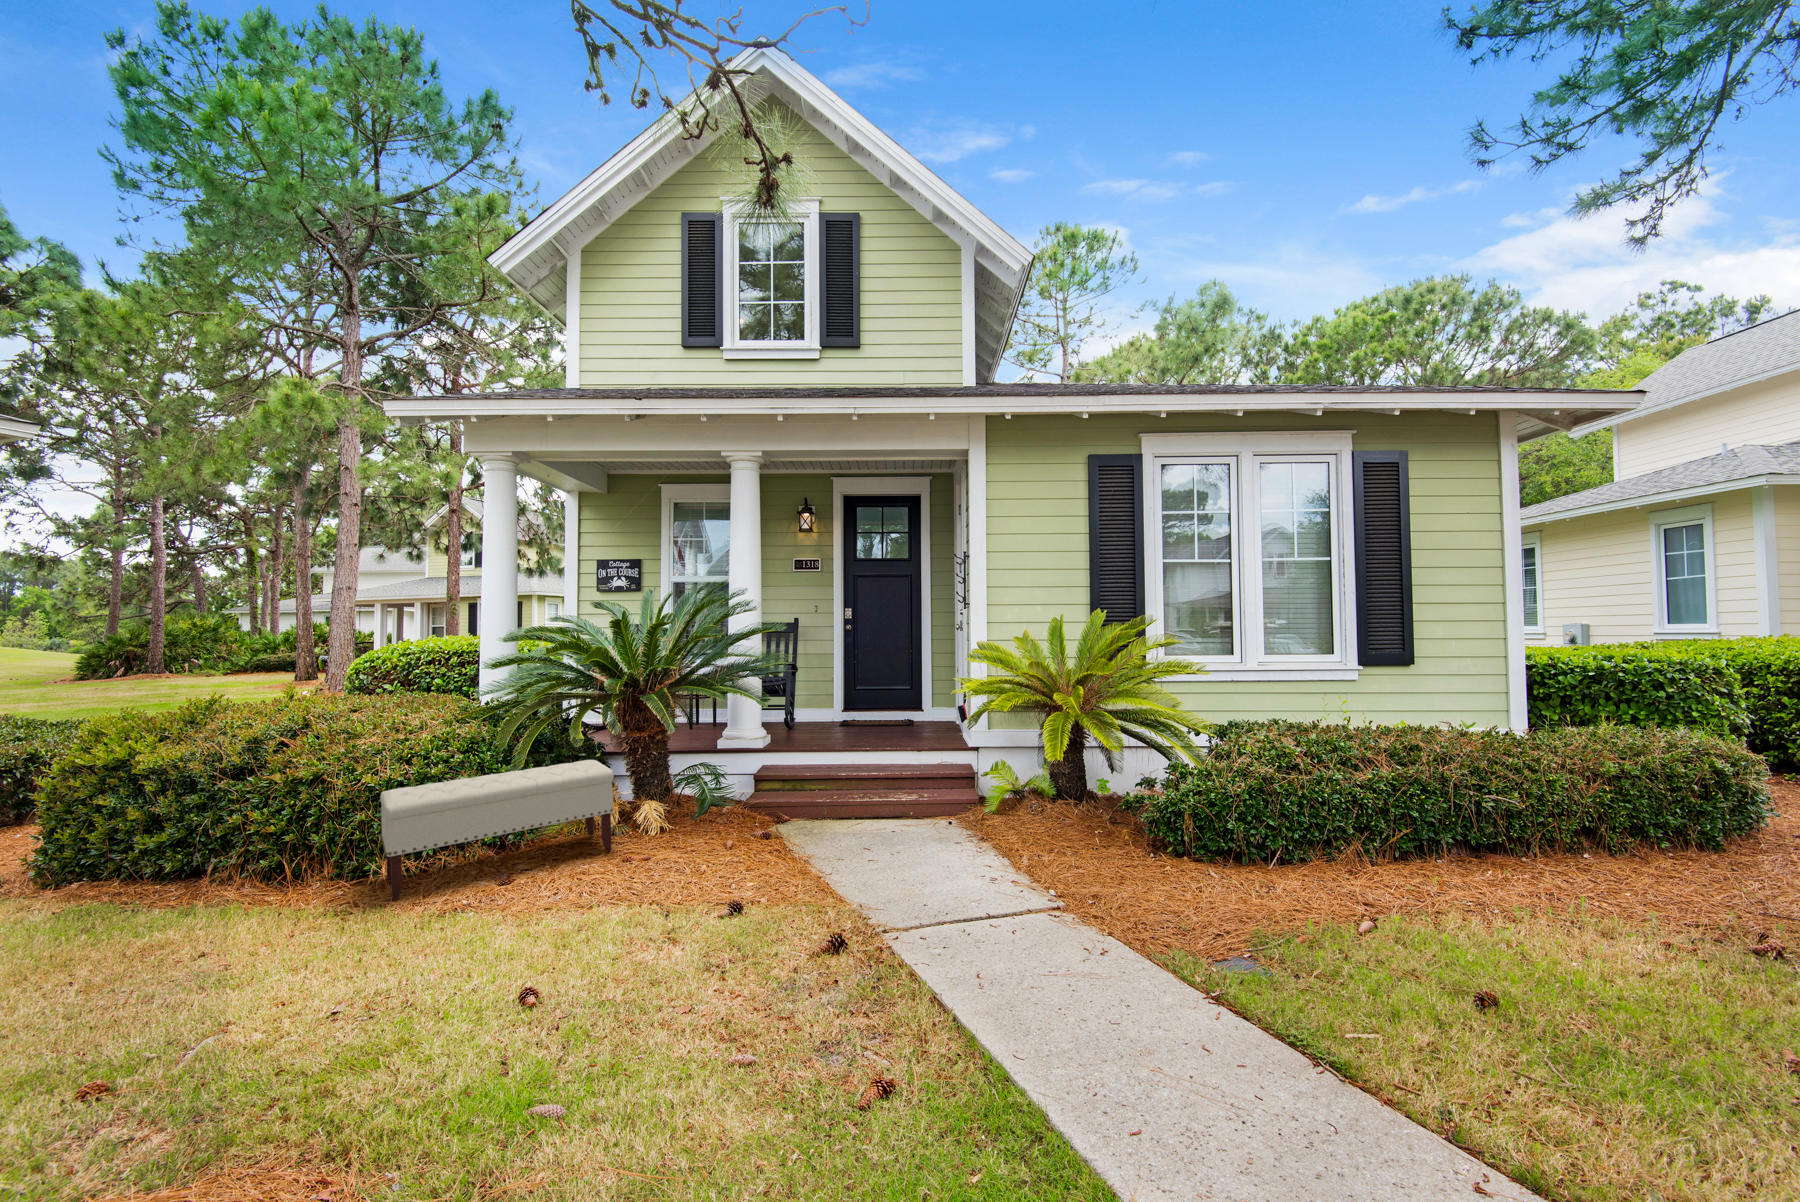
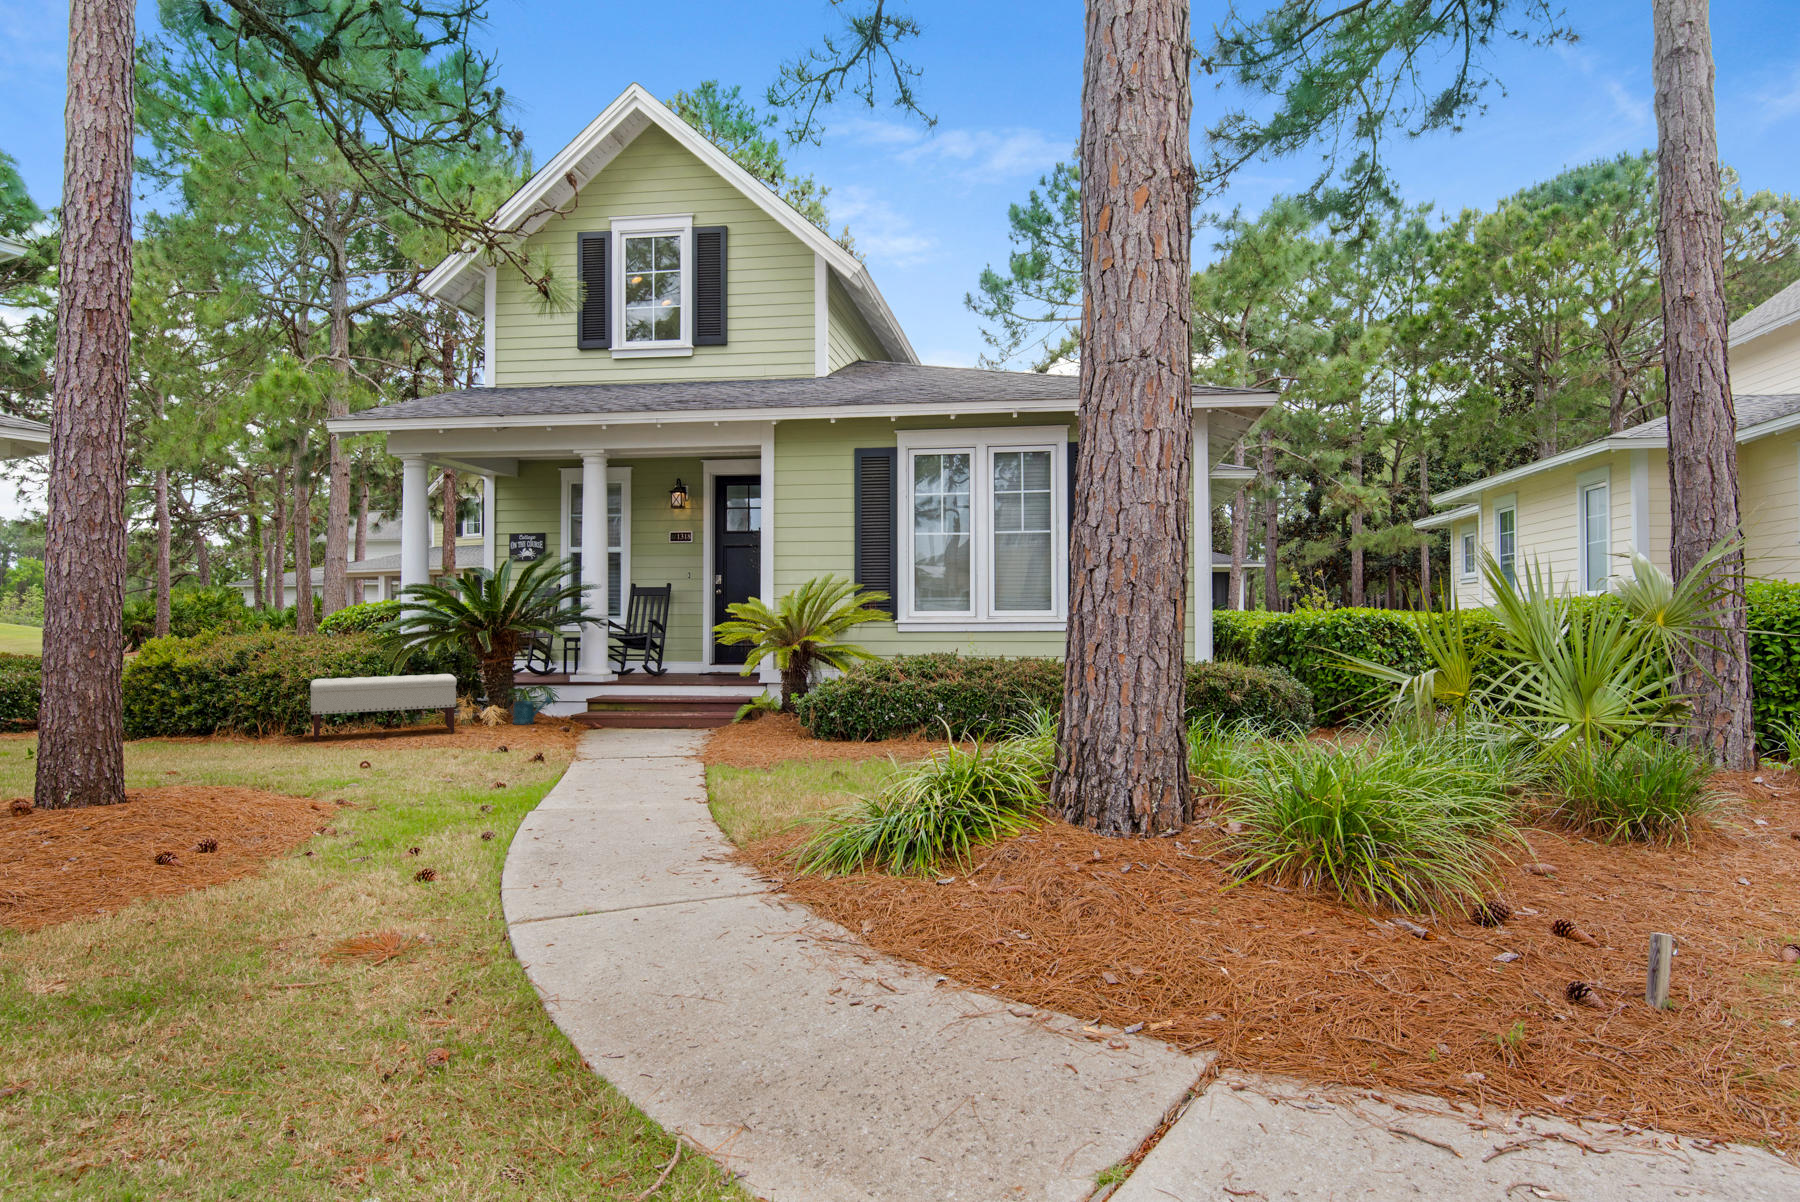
watering can: none [664,776,727,818] -> present [508,696,552,725]

